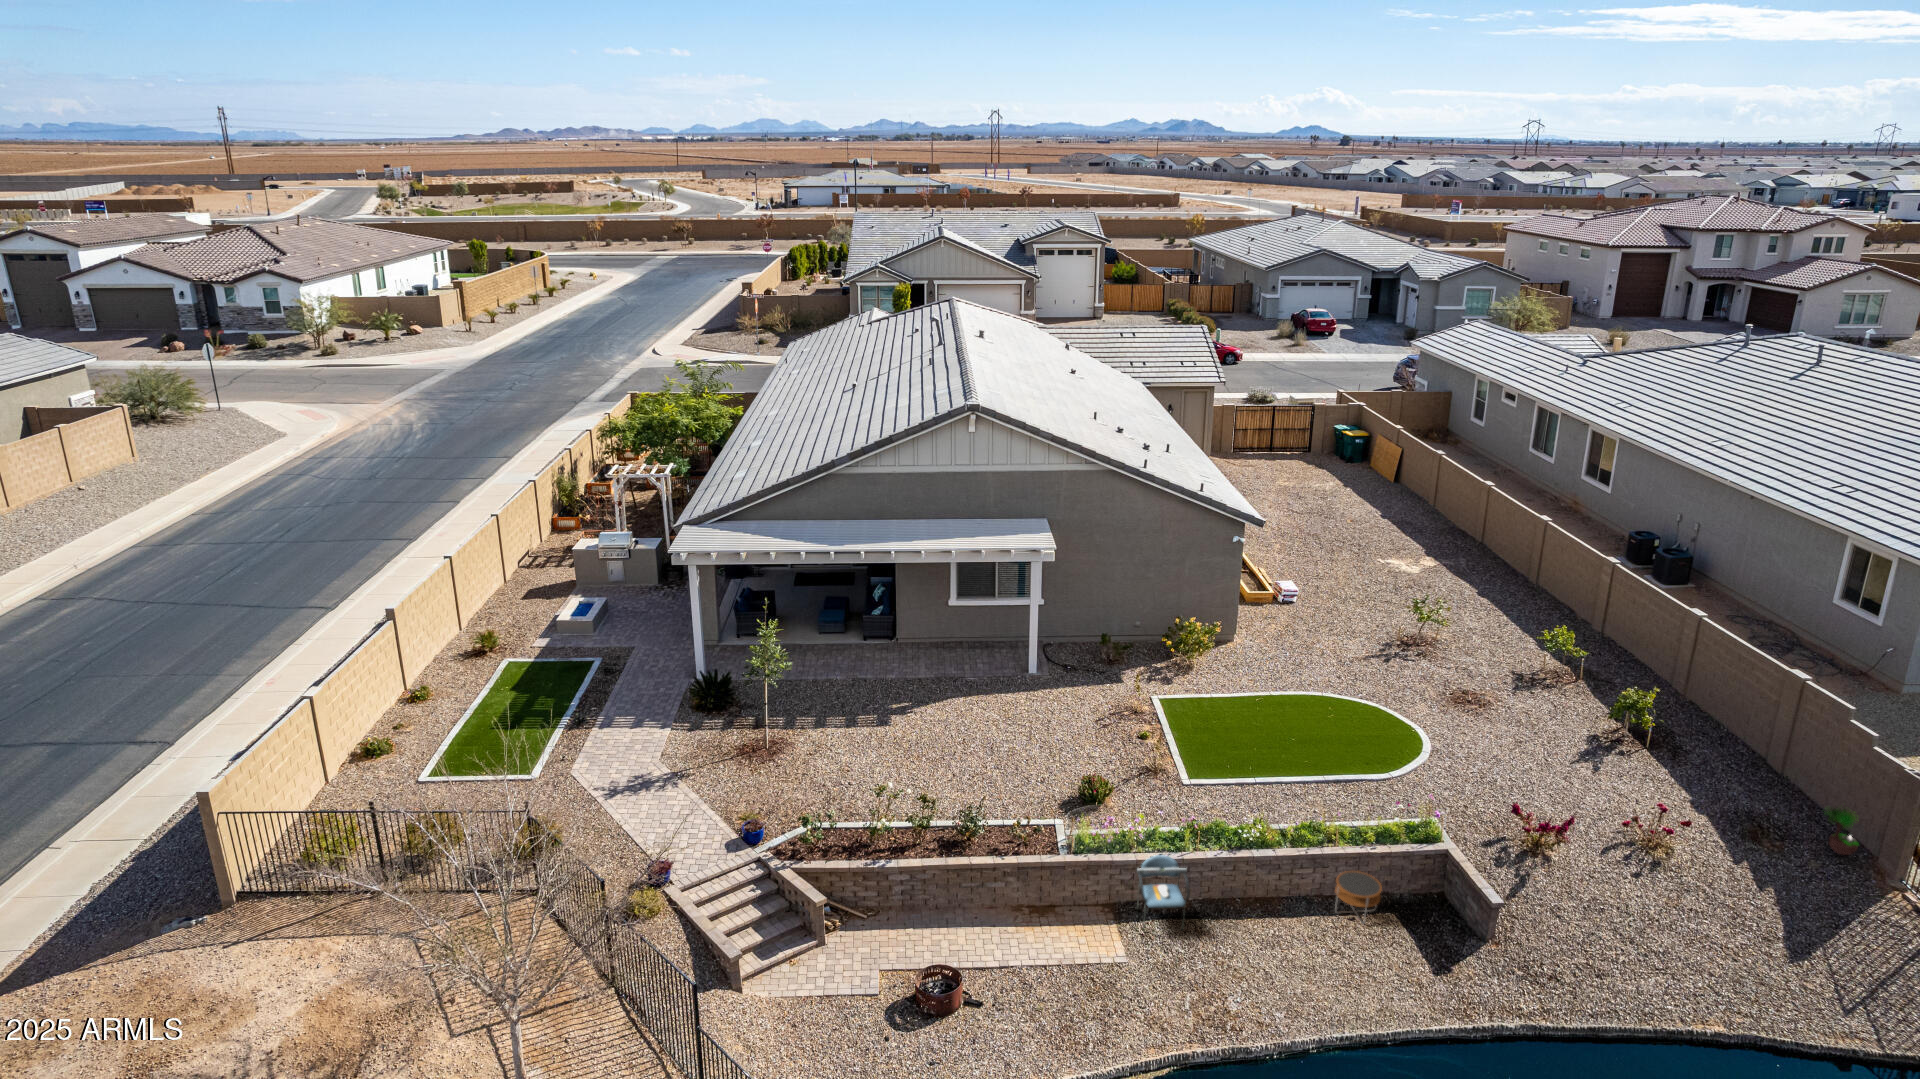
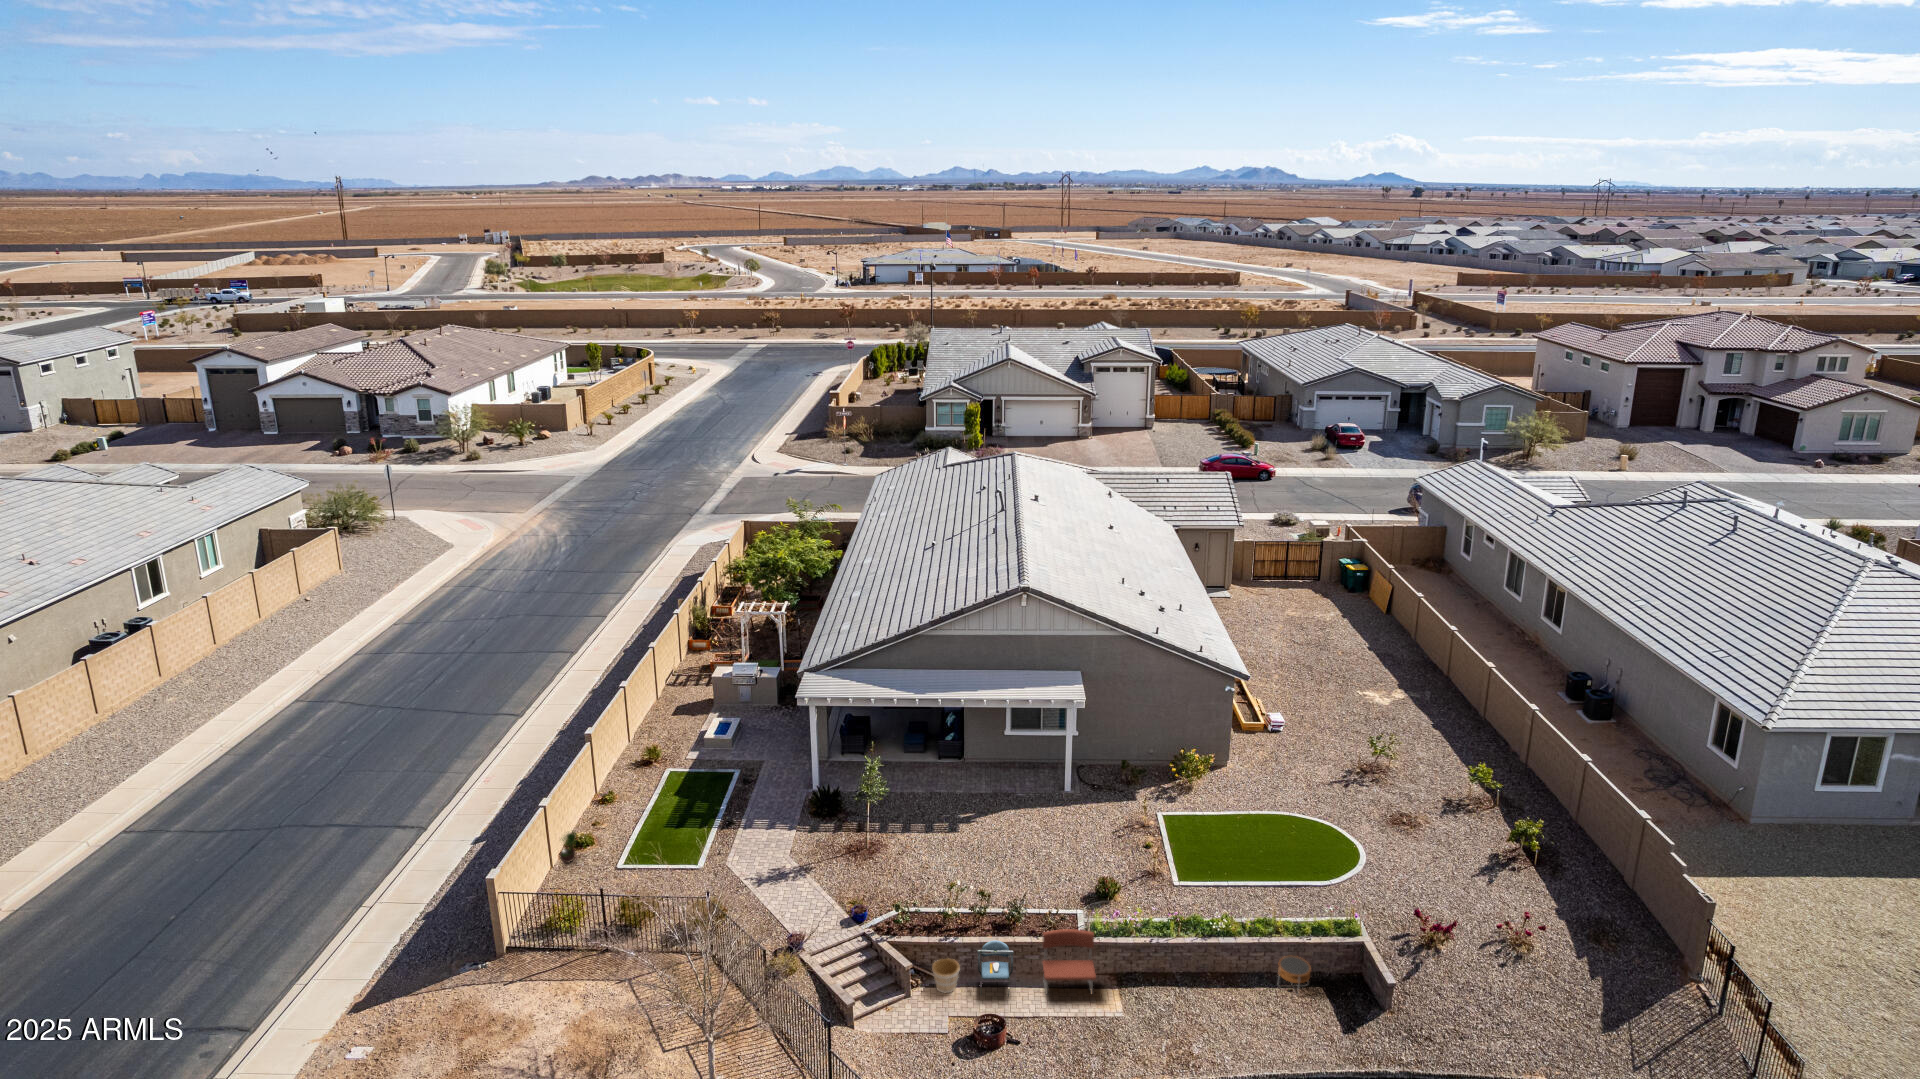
potted tree: present [1824,808,1859,855] -> present [559,832,576,863]
bench: none [1011,843,1087,935] -> present [1042,929,1096,994]
chair: present [1137,855,1190,928] -> present [977,941,1014,996]
wooden bucket: none [855,889,895,937] -> present [932,958,960,993]

